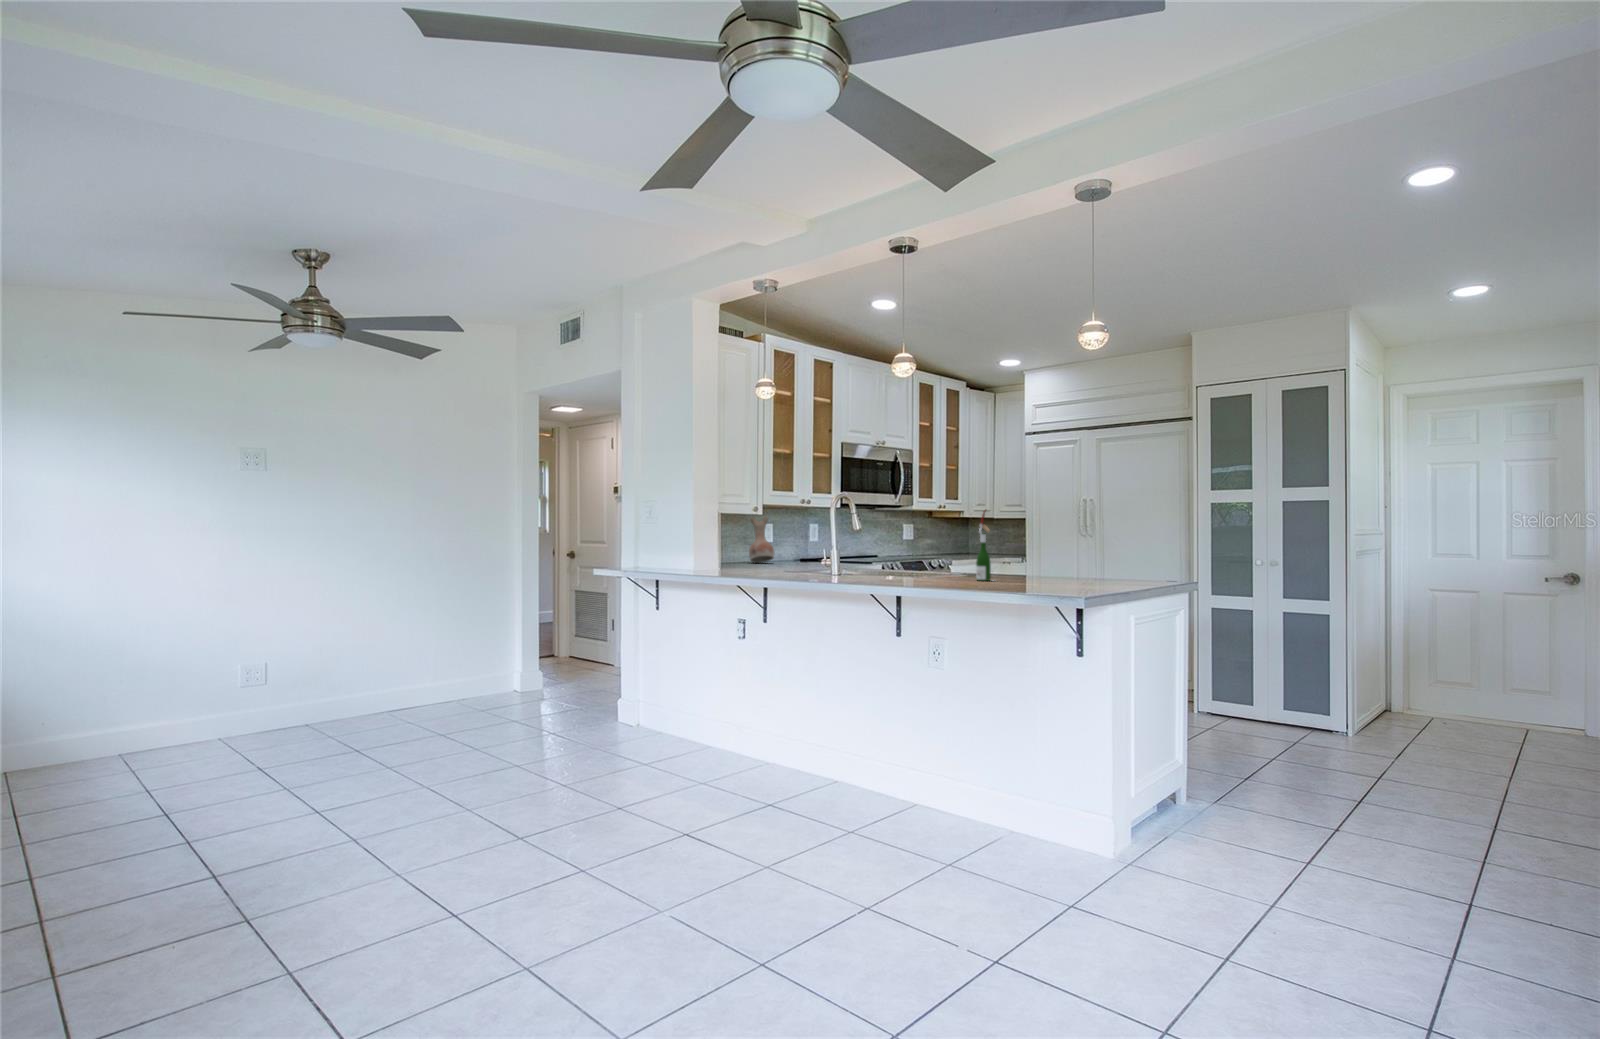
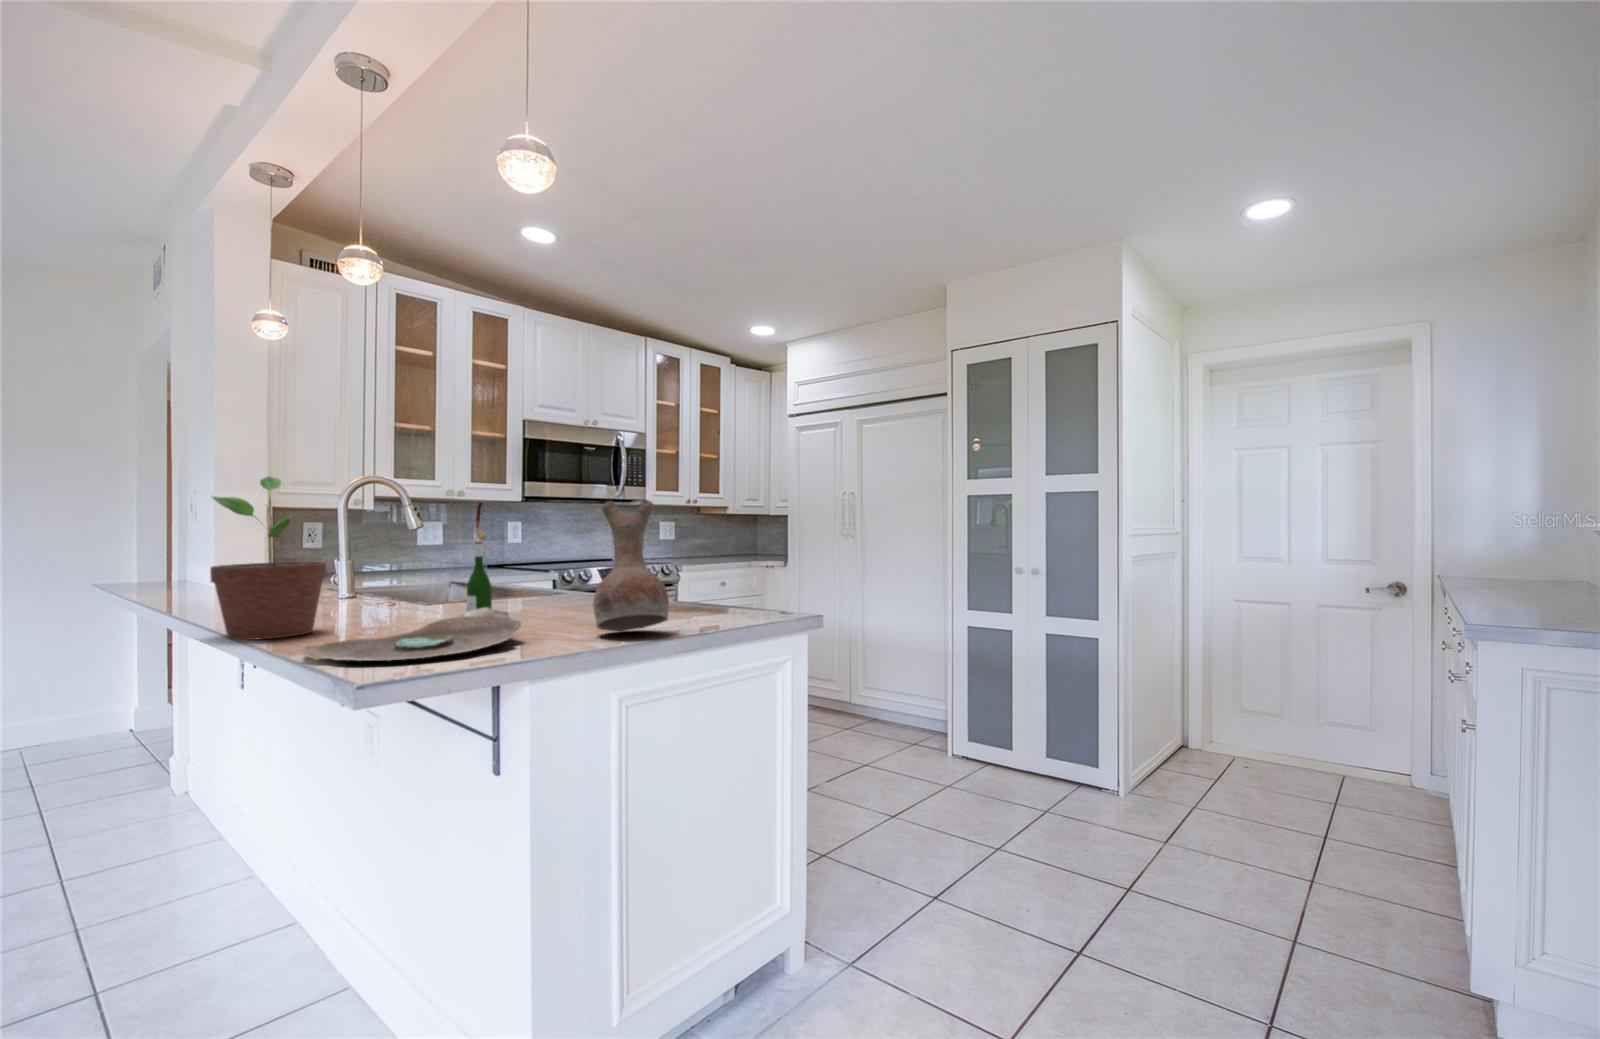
potted plant: none [884,494,940,585] -> present [210,476,326,640]
vase: present [749,517,774,563] -> present [593,499,669,631]
decorative bowl: none [984,570,1081,590] -> present [303,608,521,661]

